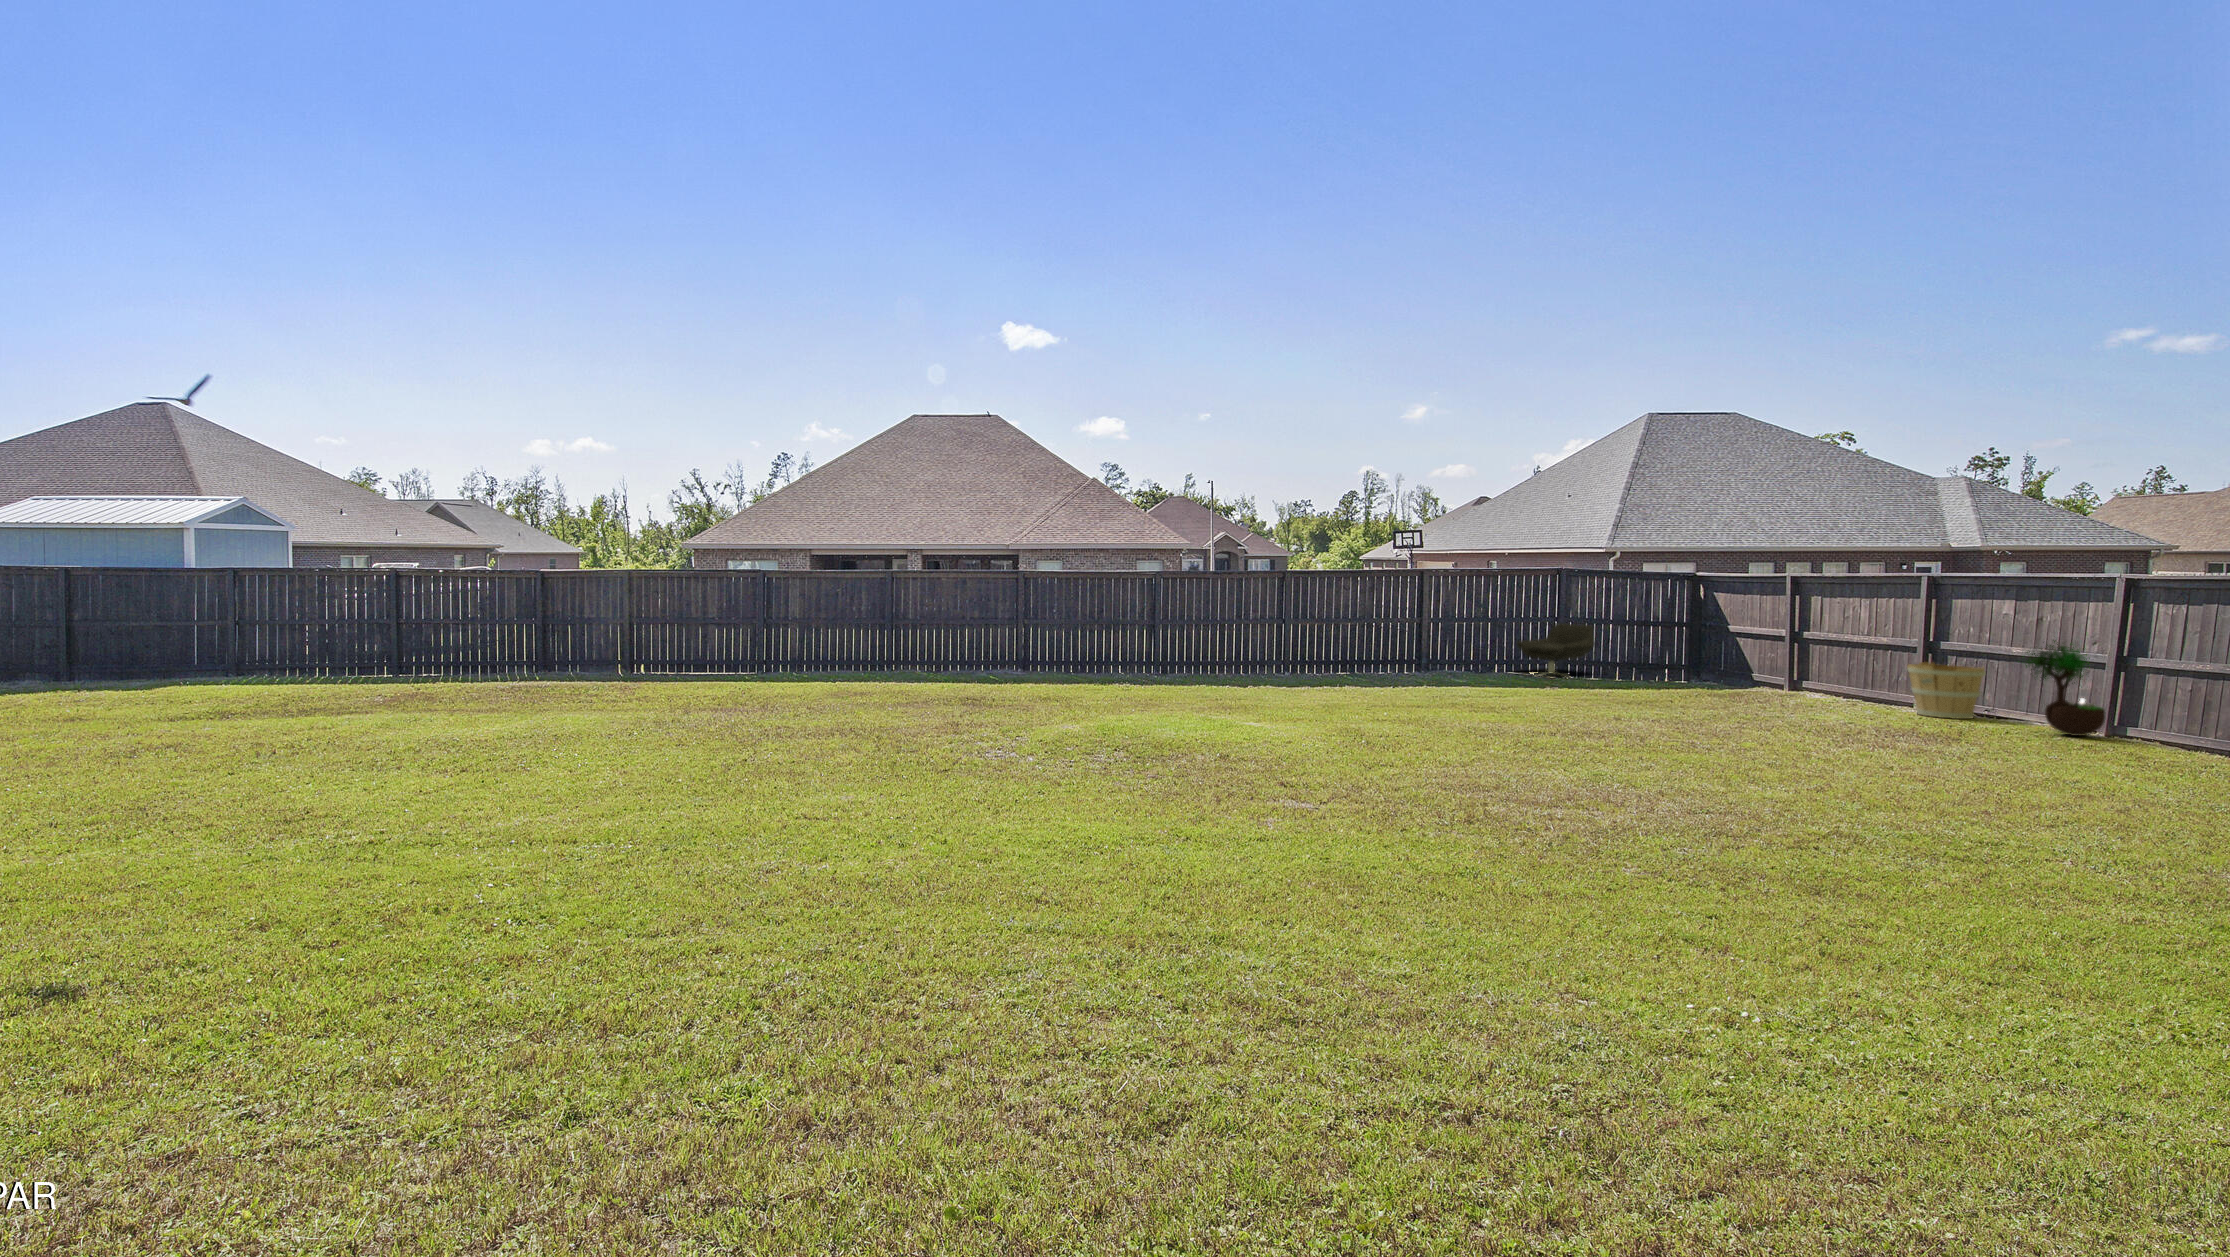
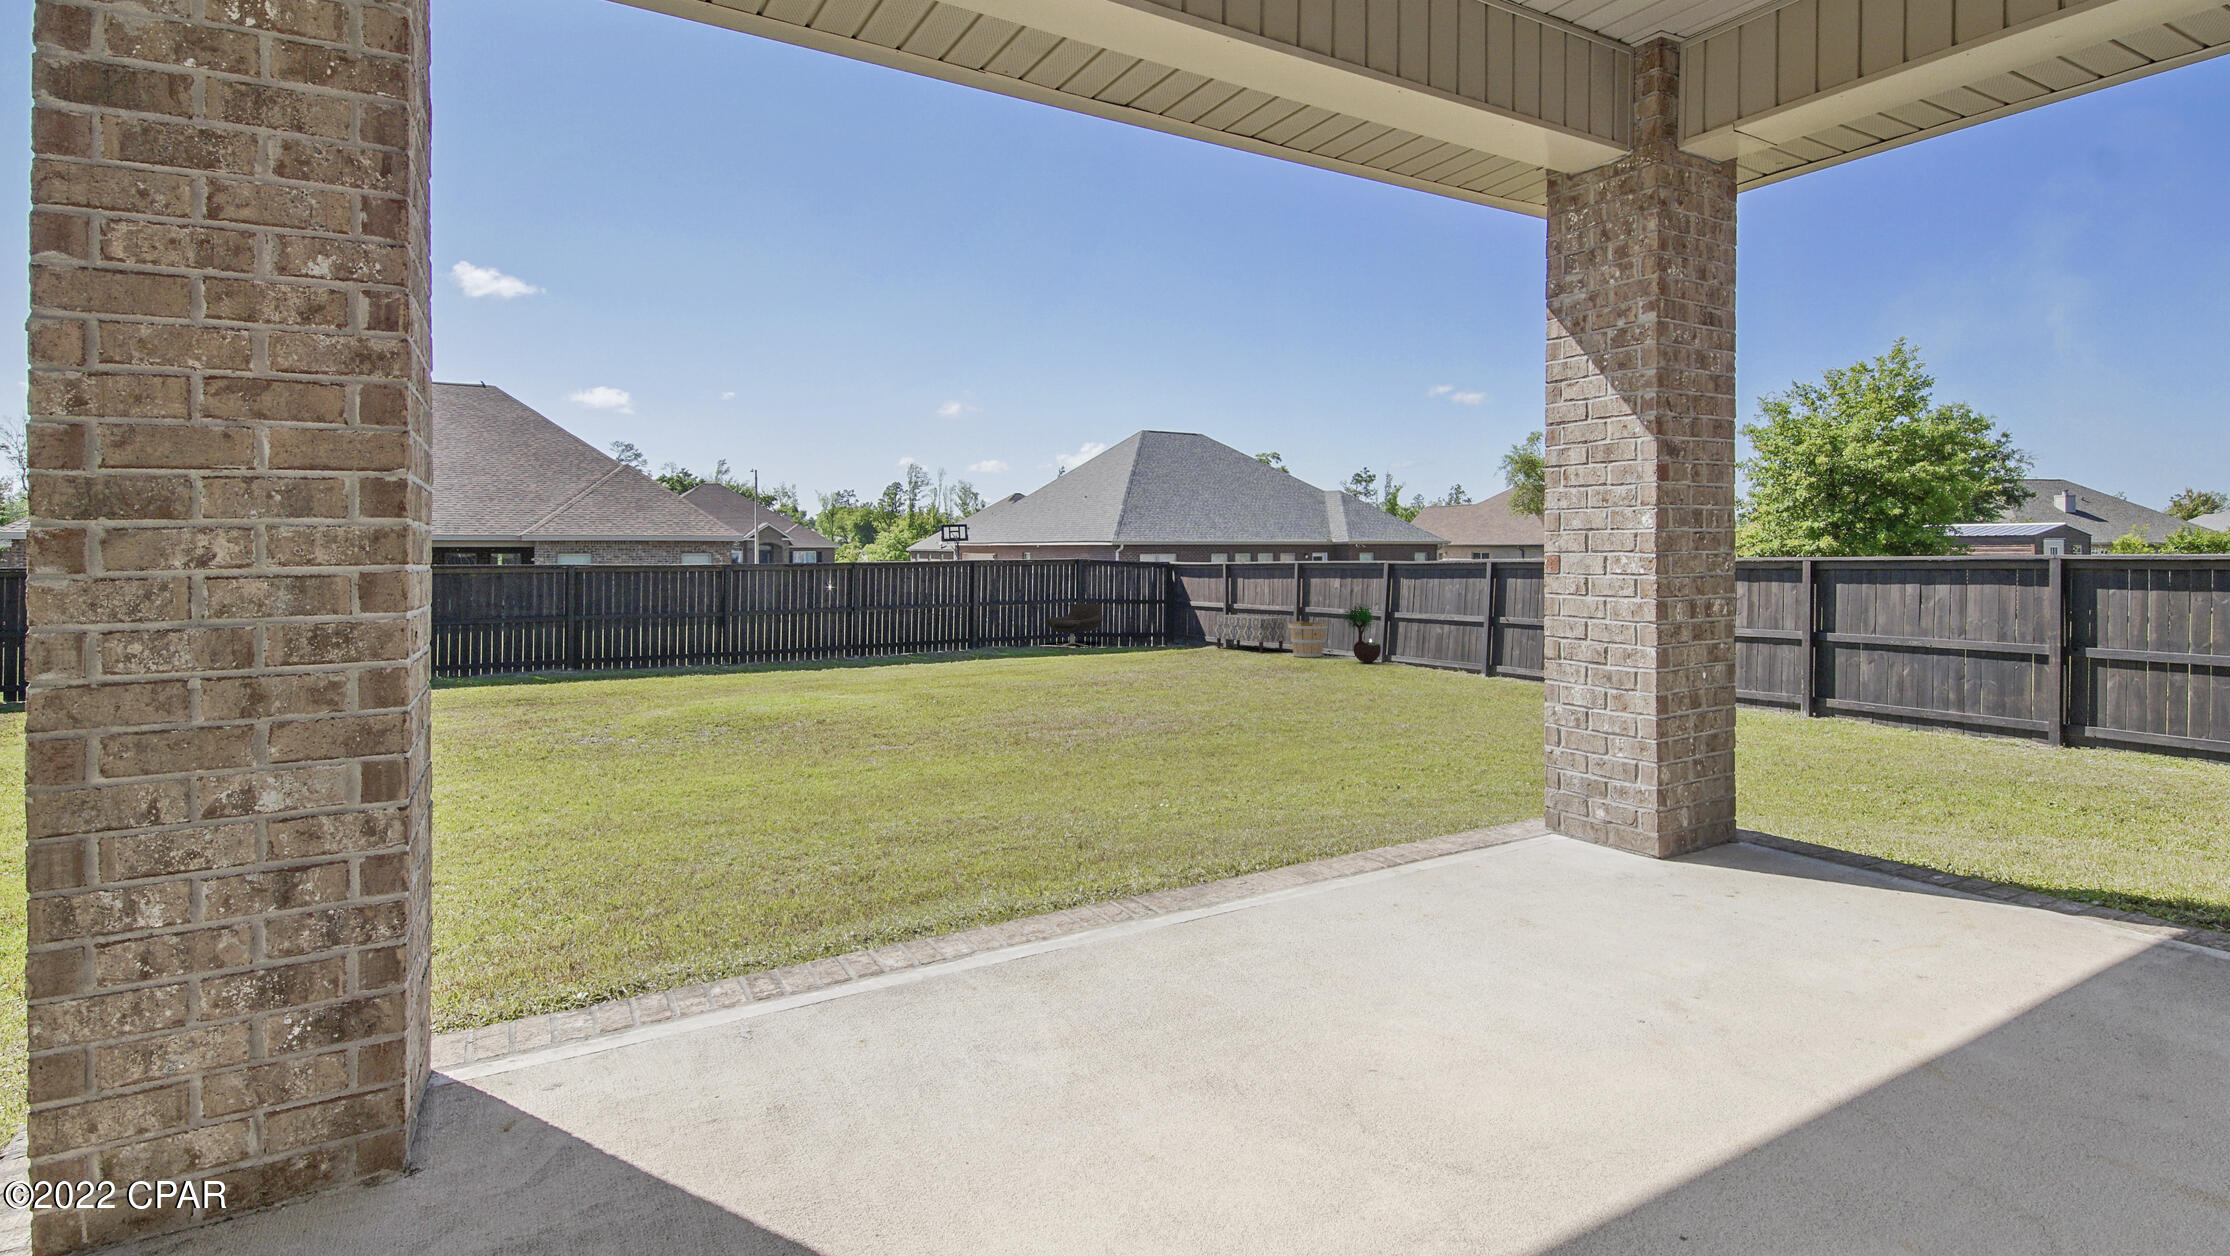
bench: none [1770,647,1898,704] -> present [1215,614,1285,653]

